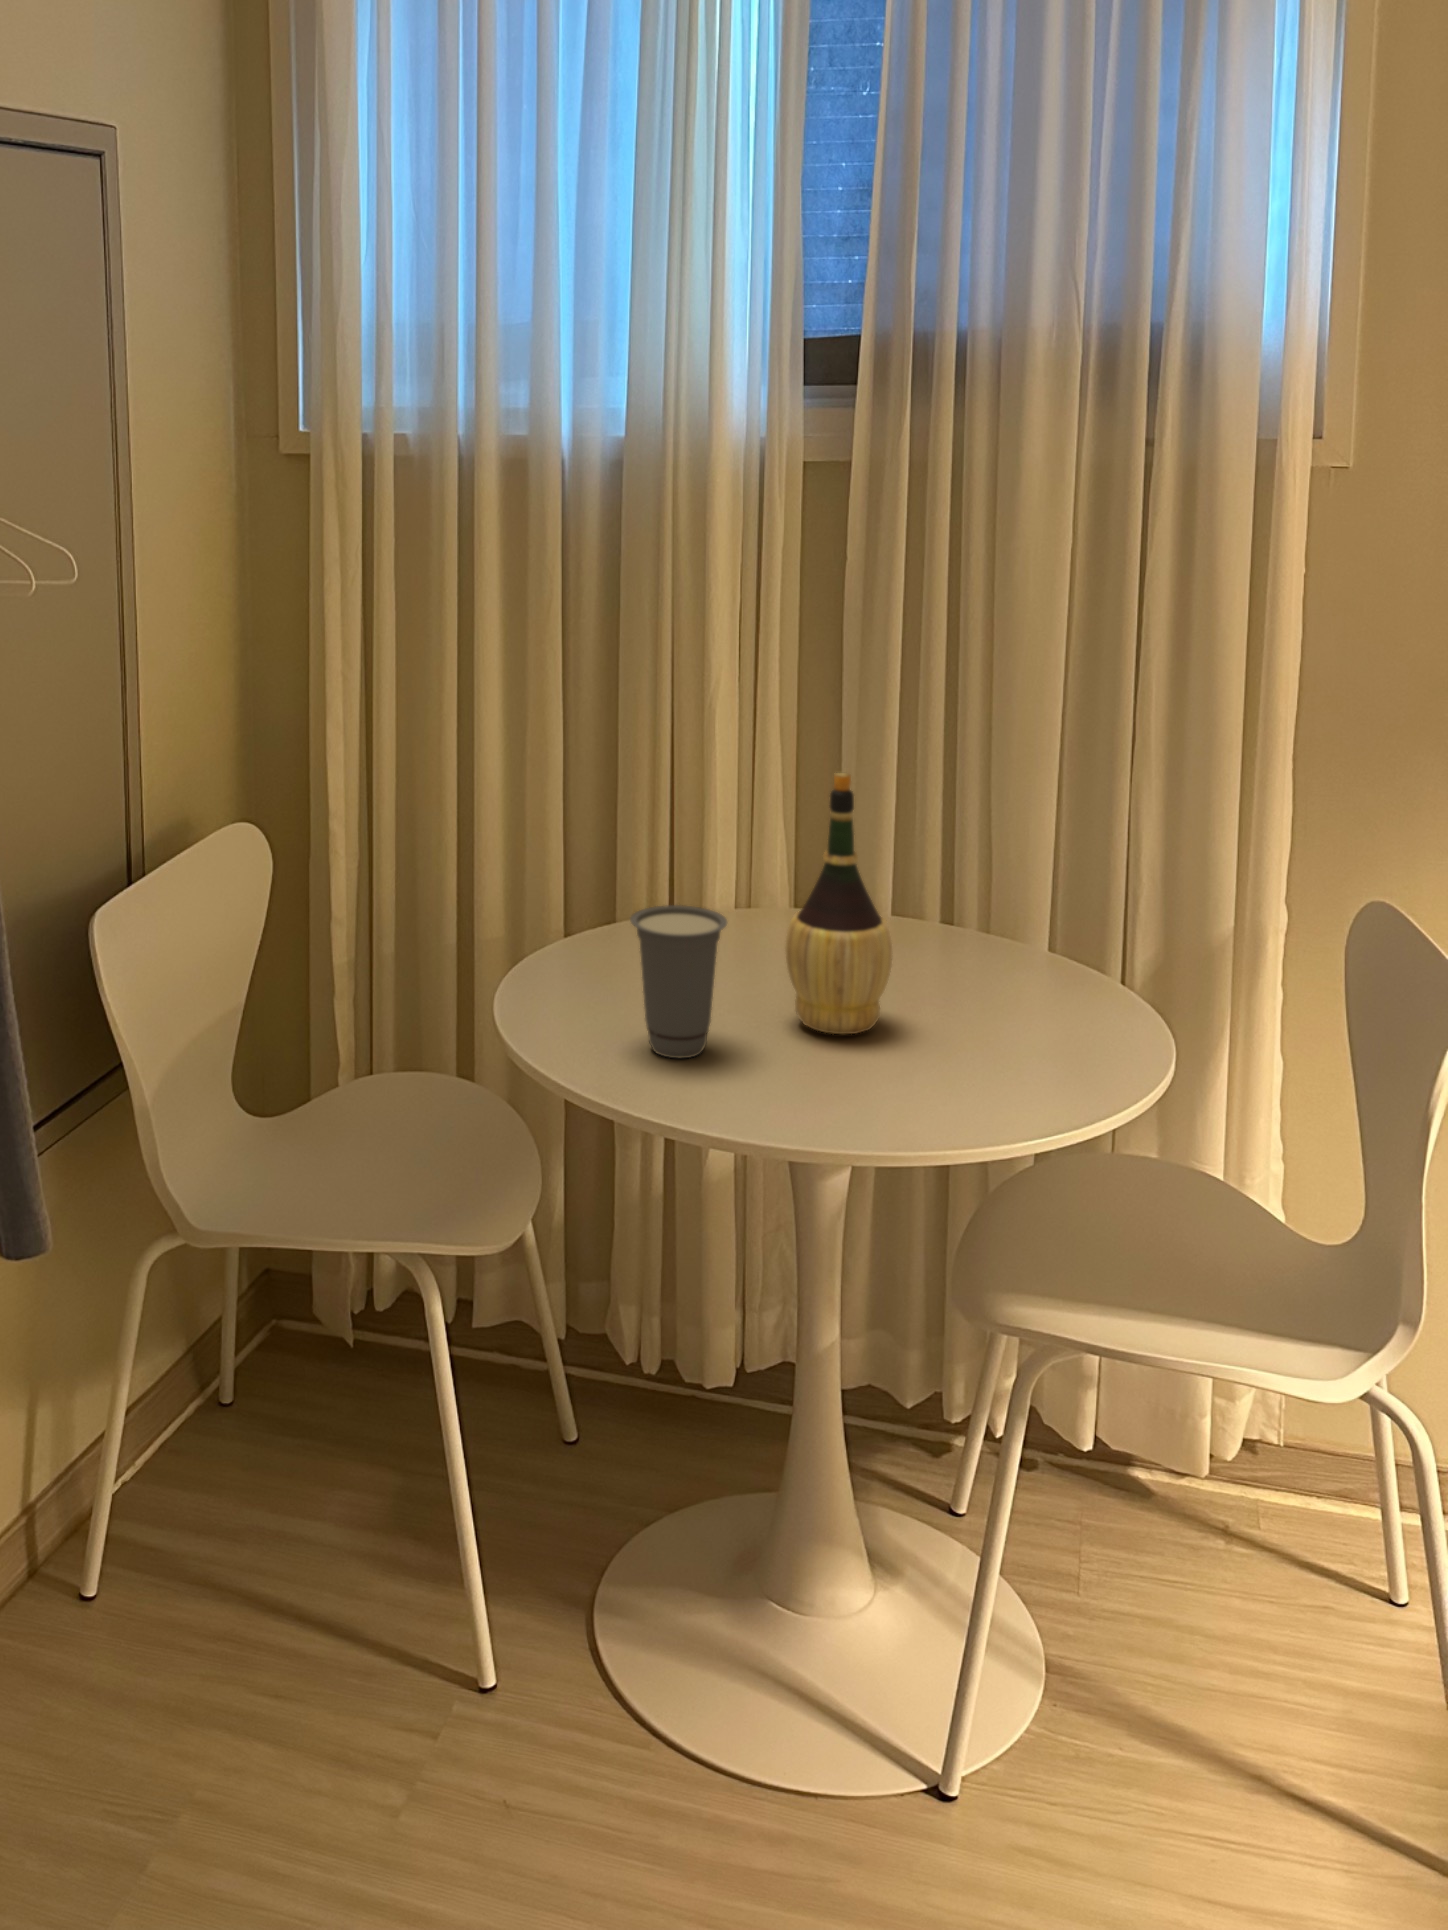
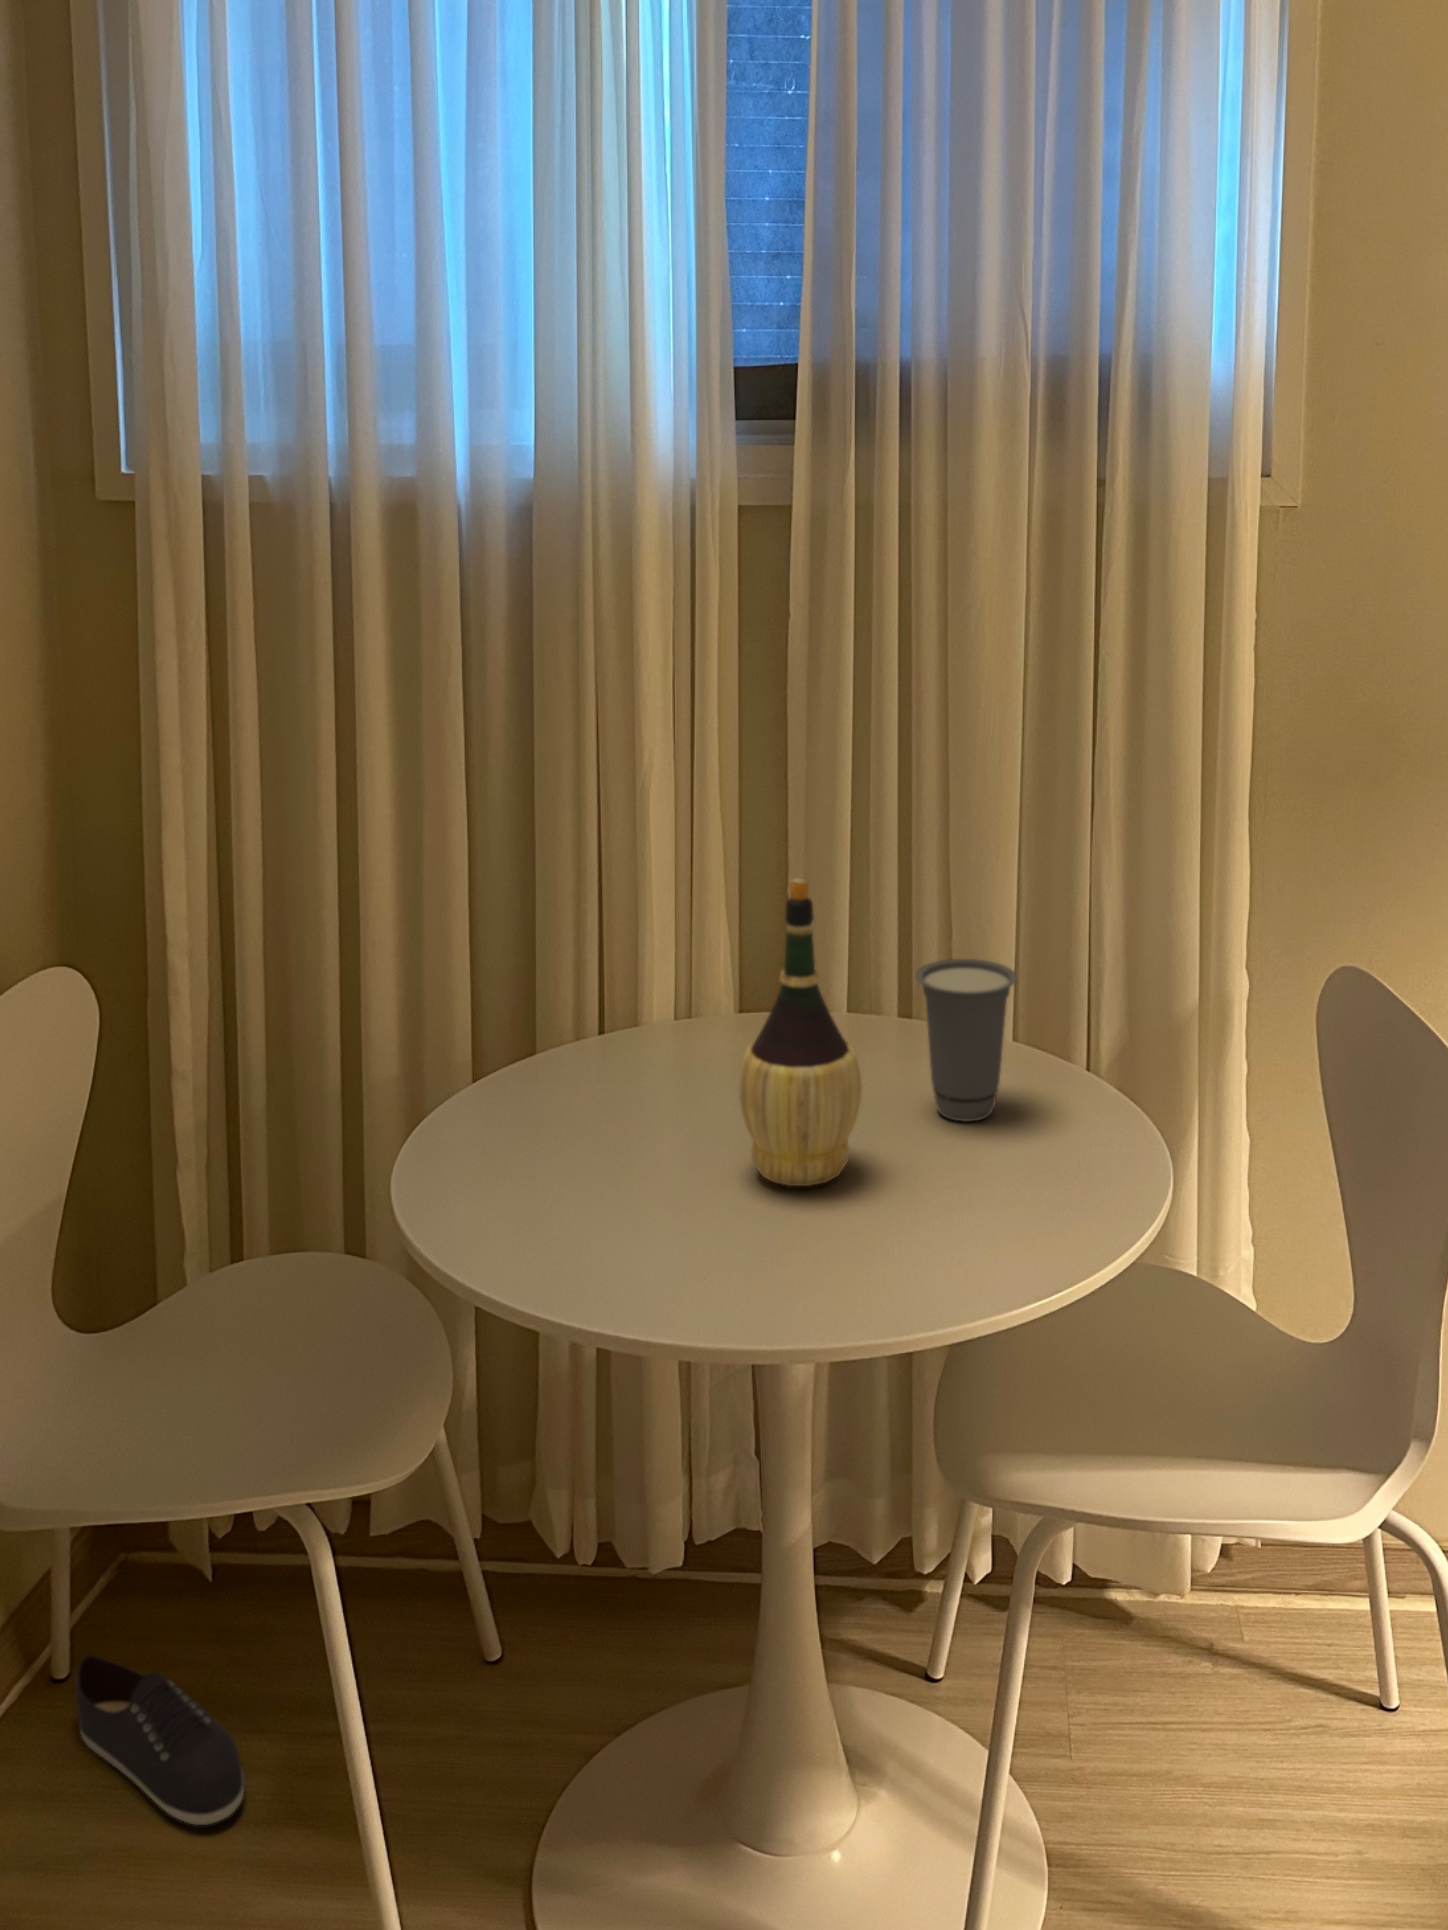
cup: present [630,905,727,1058] -> present [916,959,1017,1121]
shoe: none [239,1381,367,1518] -> present [76,1655,244,1825]

